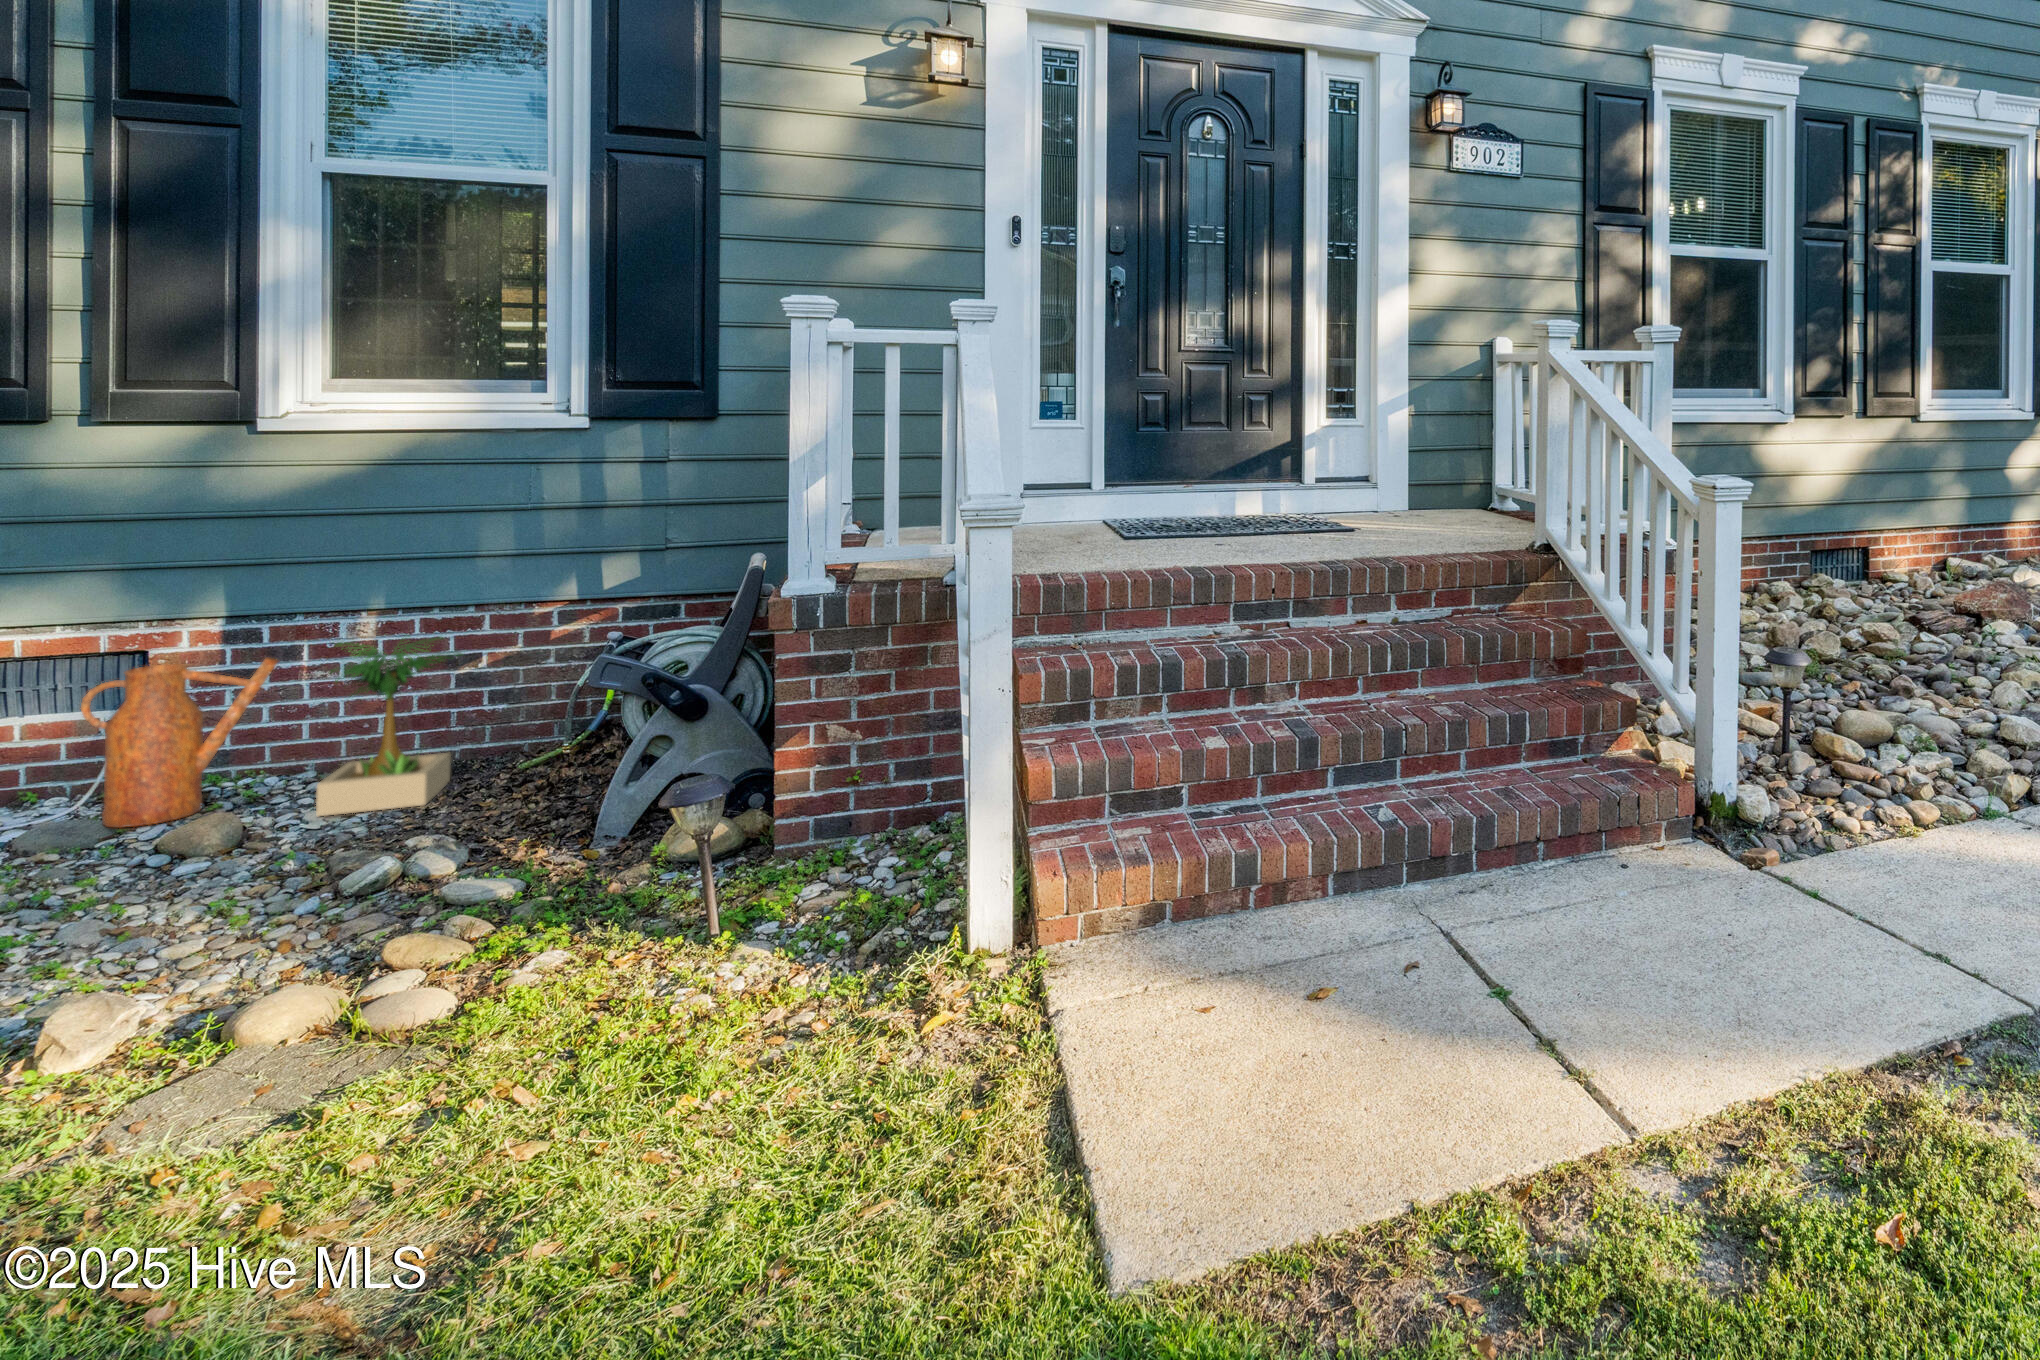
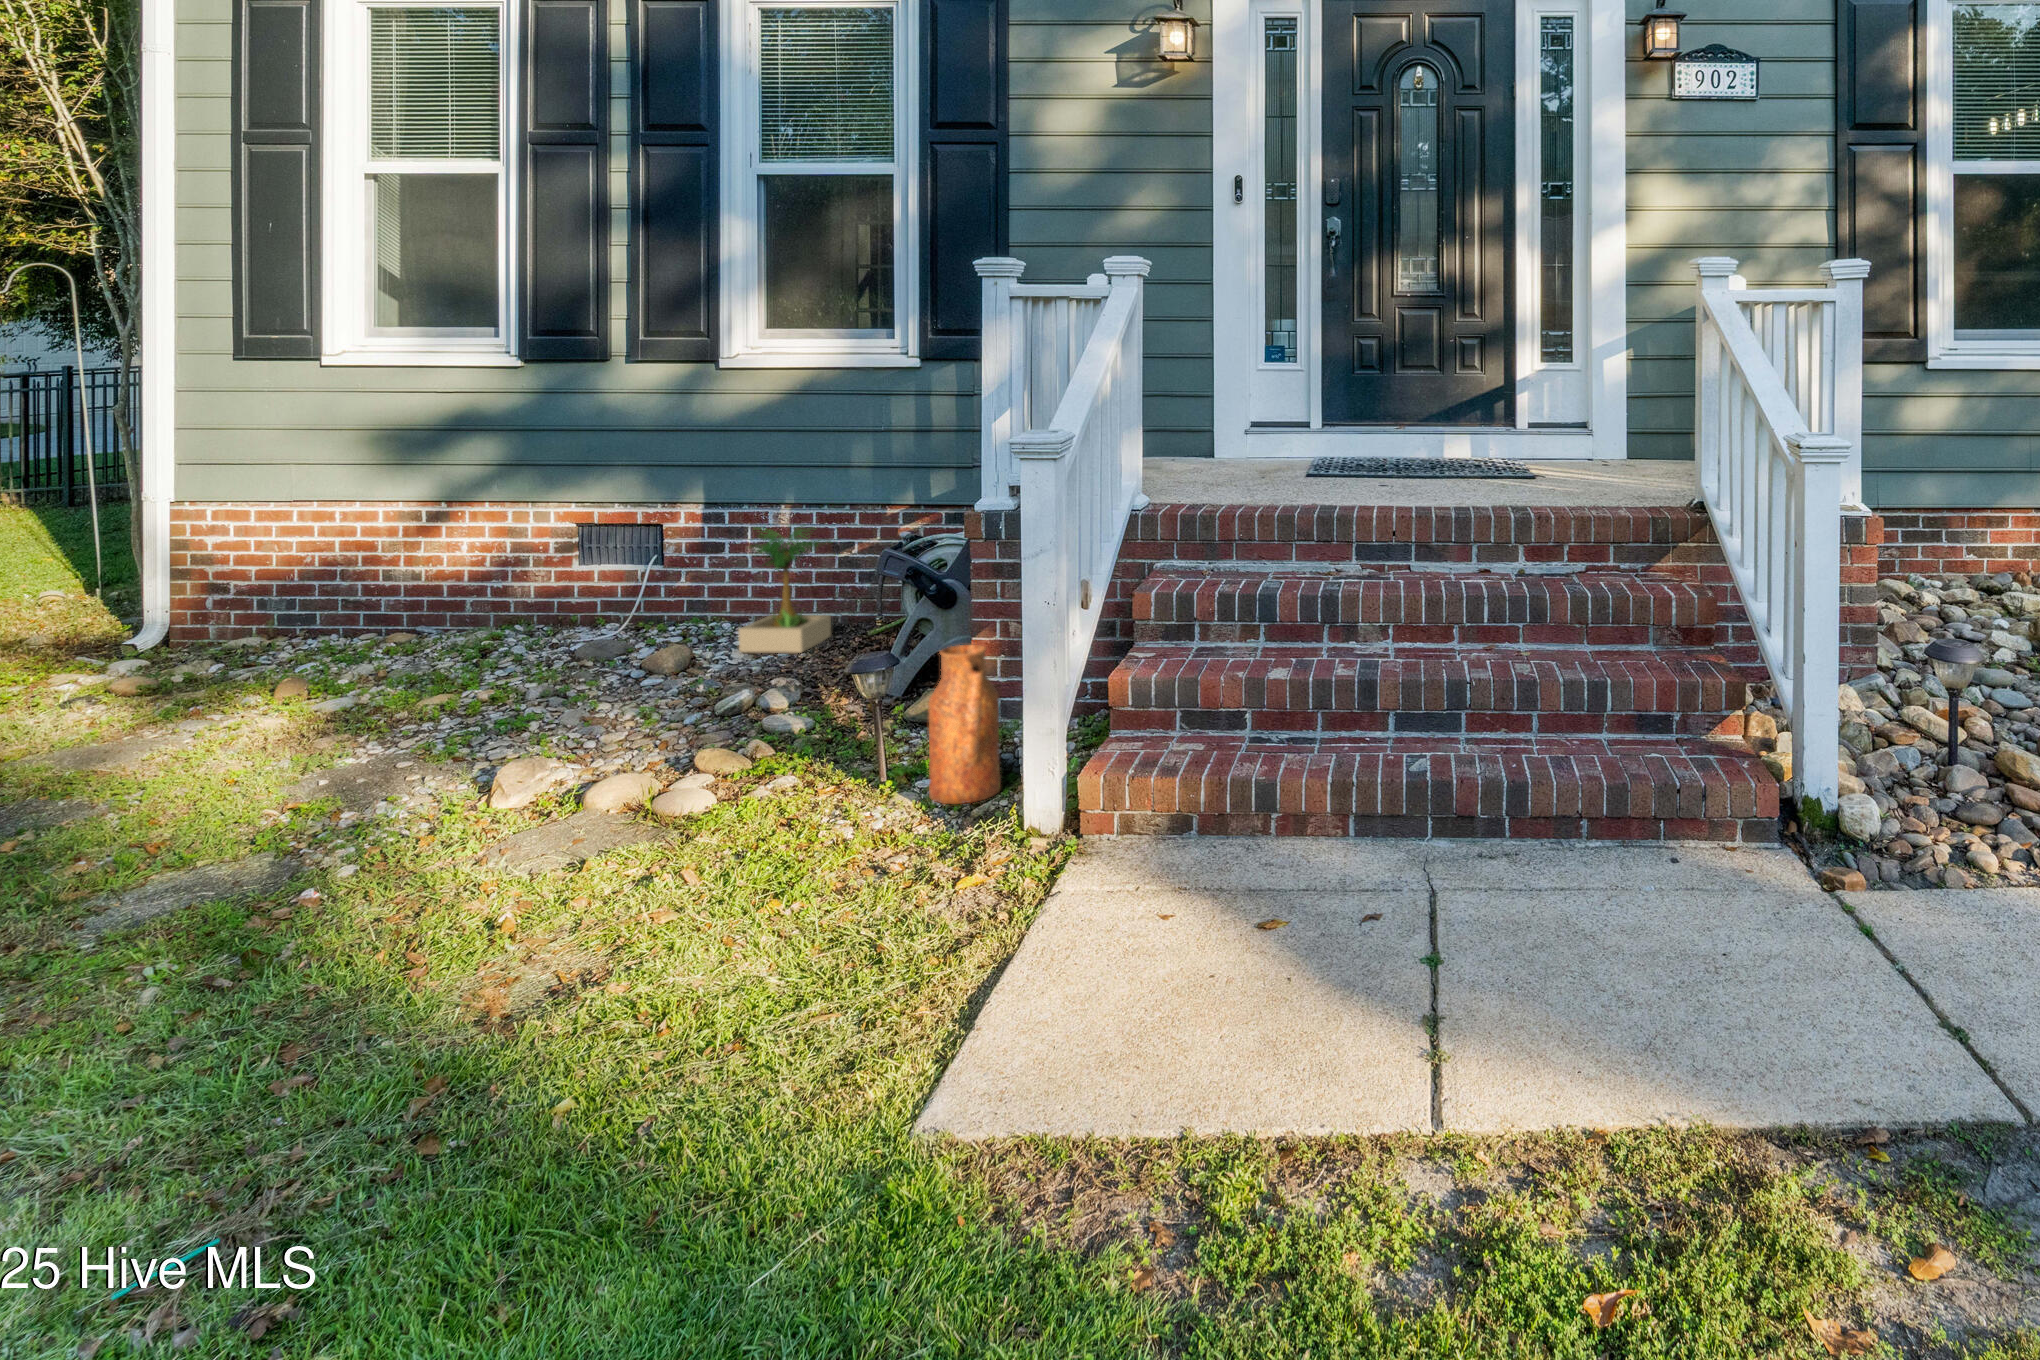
watering can: present [80,657,277,827] -> present [928,645,1001,804]

